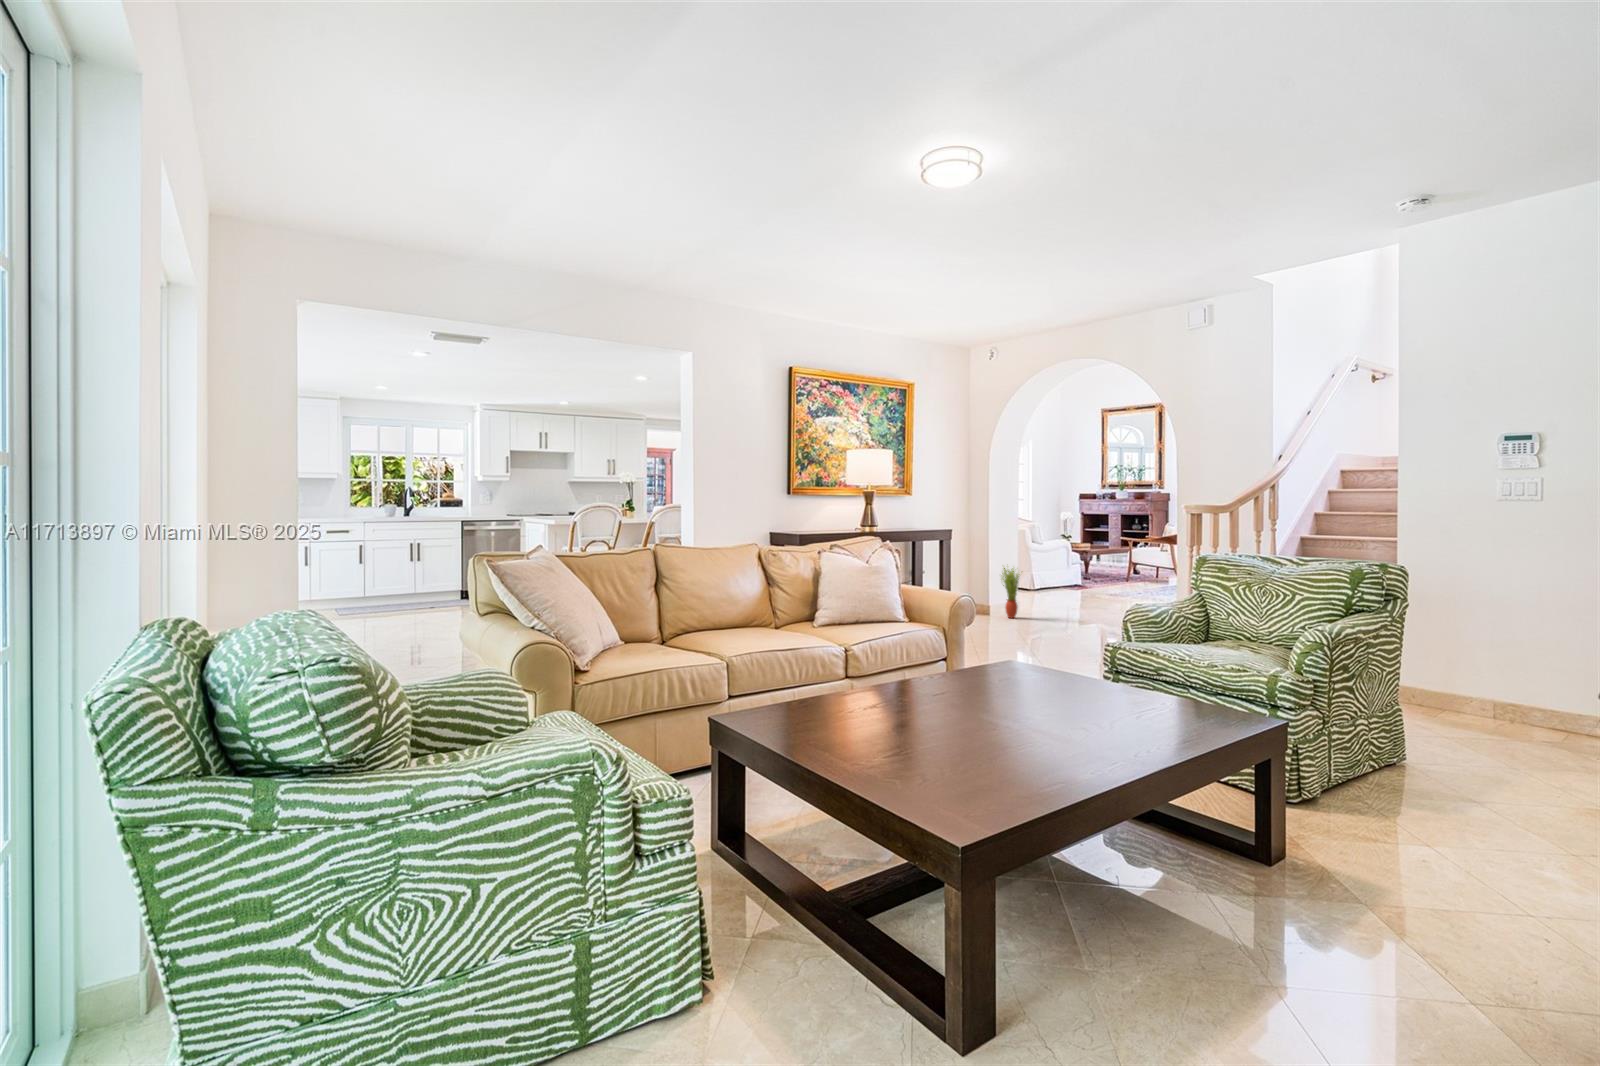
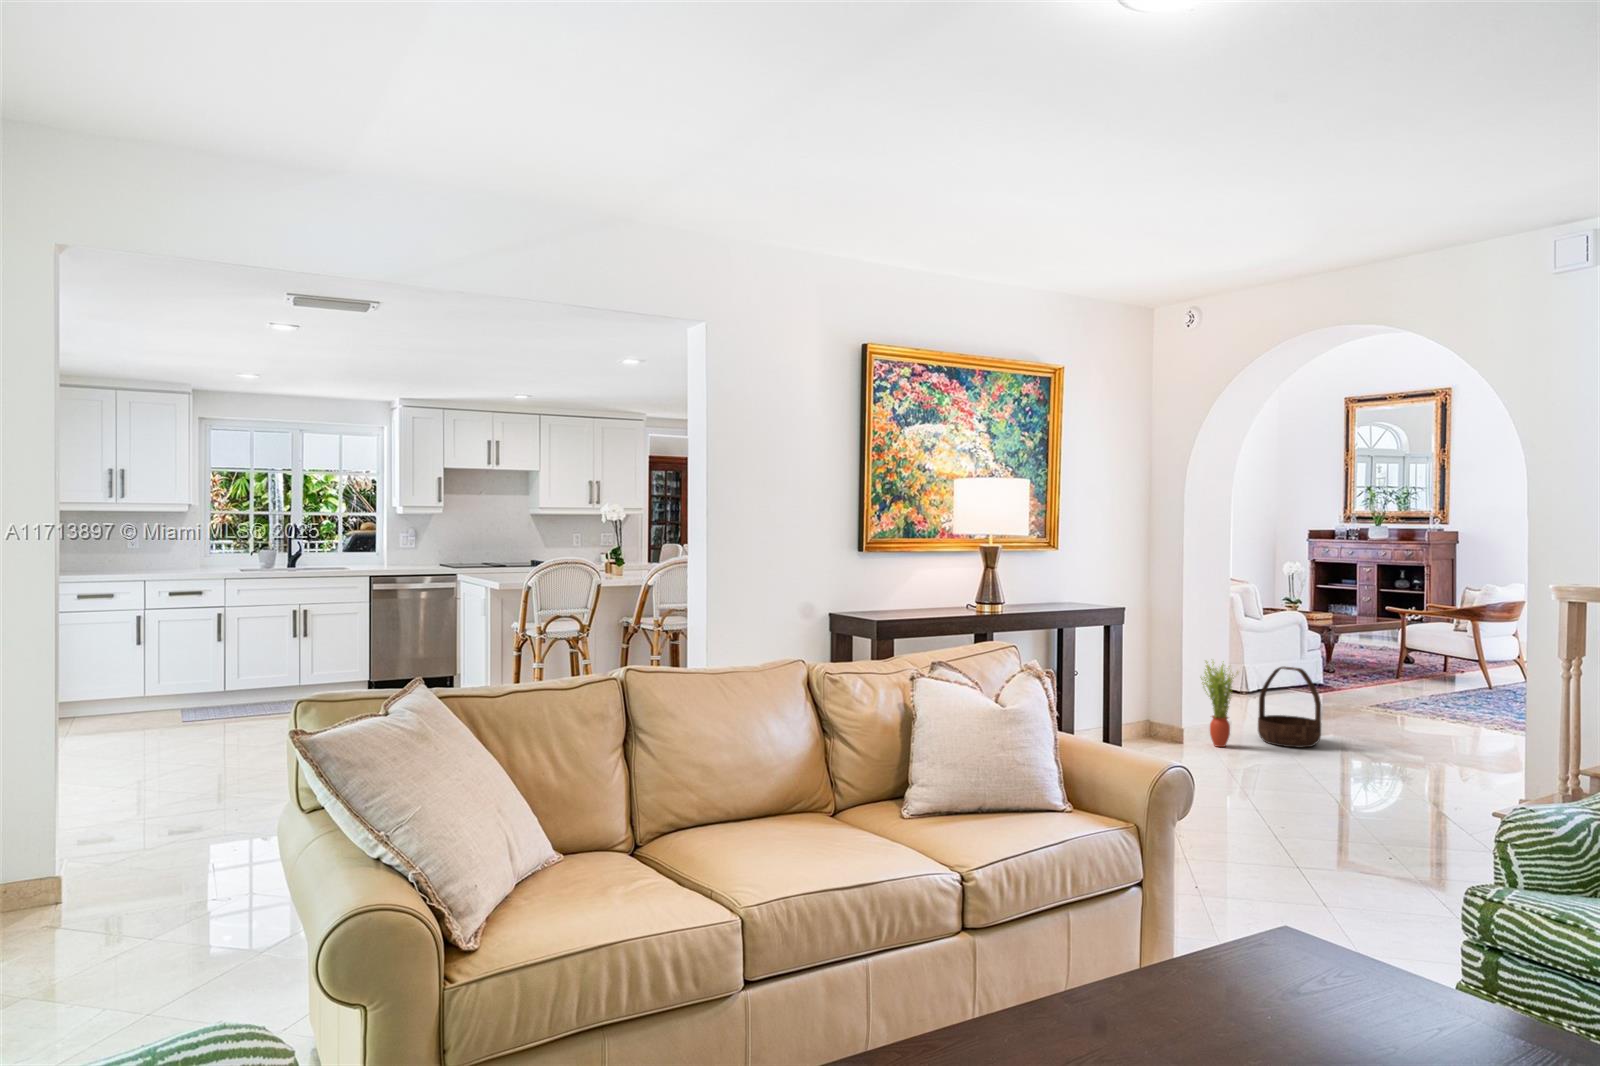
basket: none [1035,569,1073,618] -> present [1258,667,1321,747]

